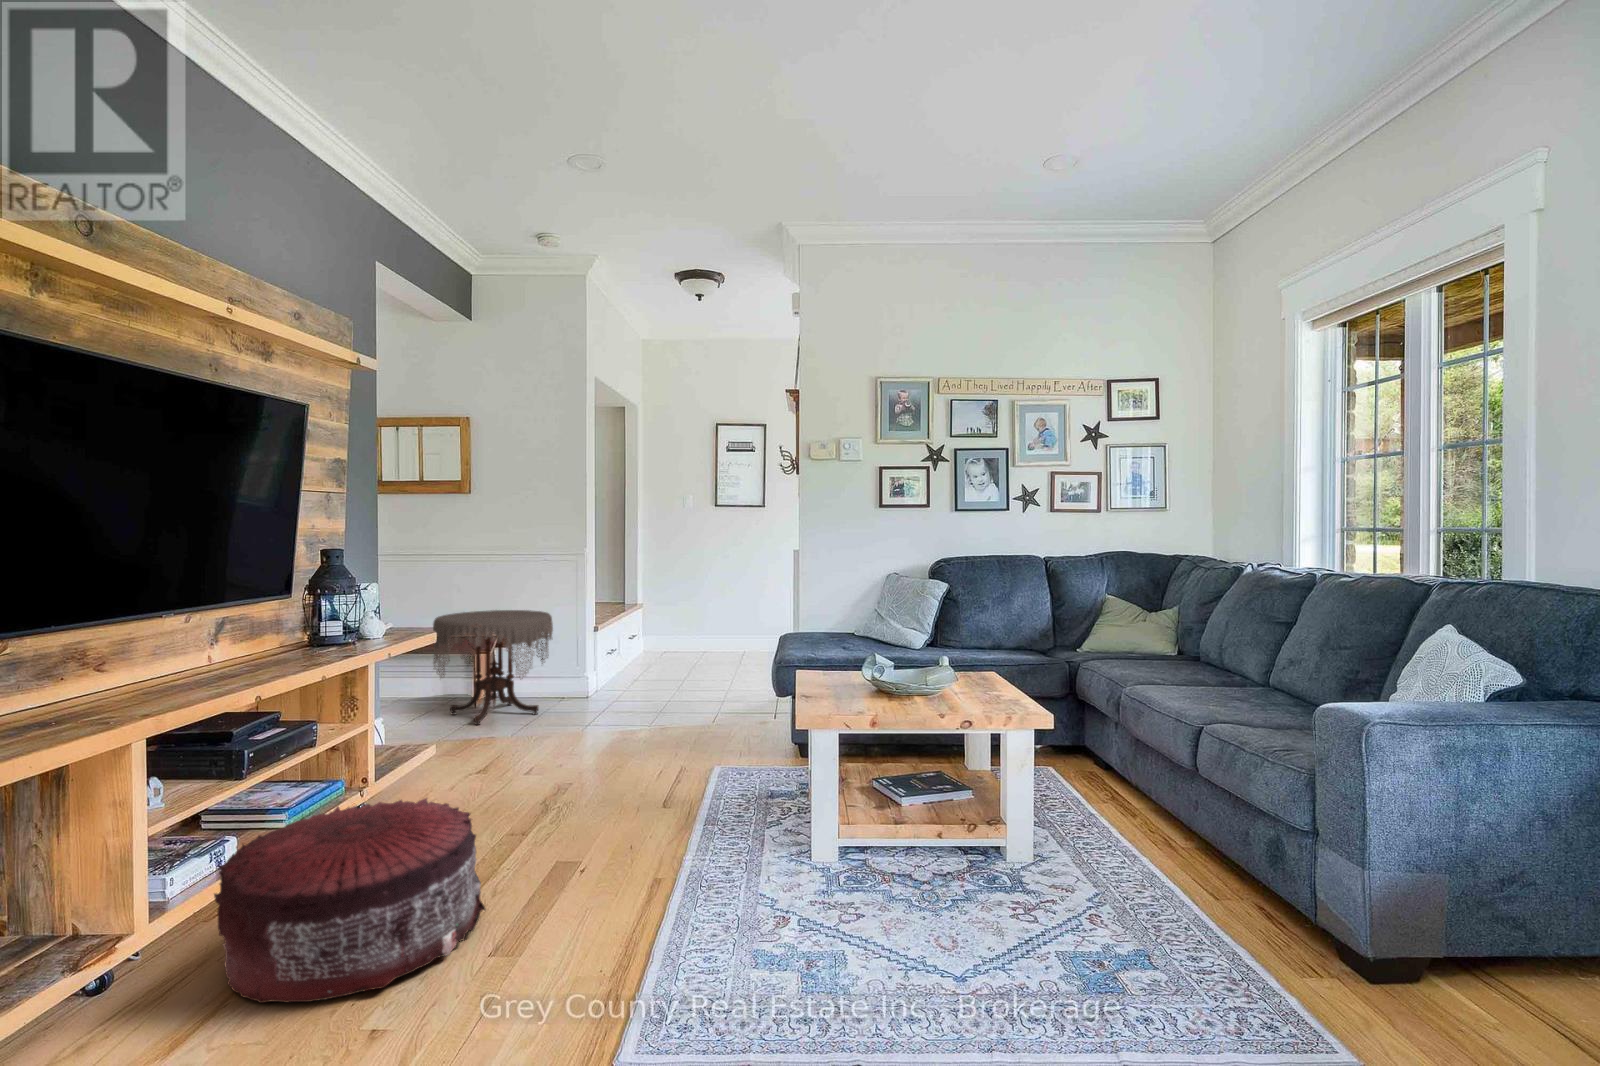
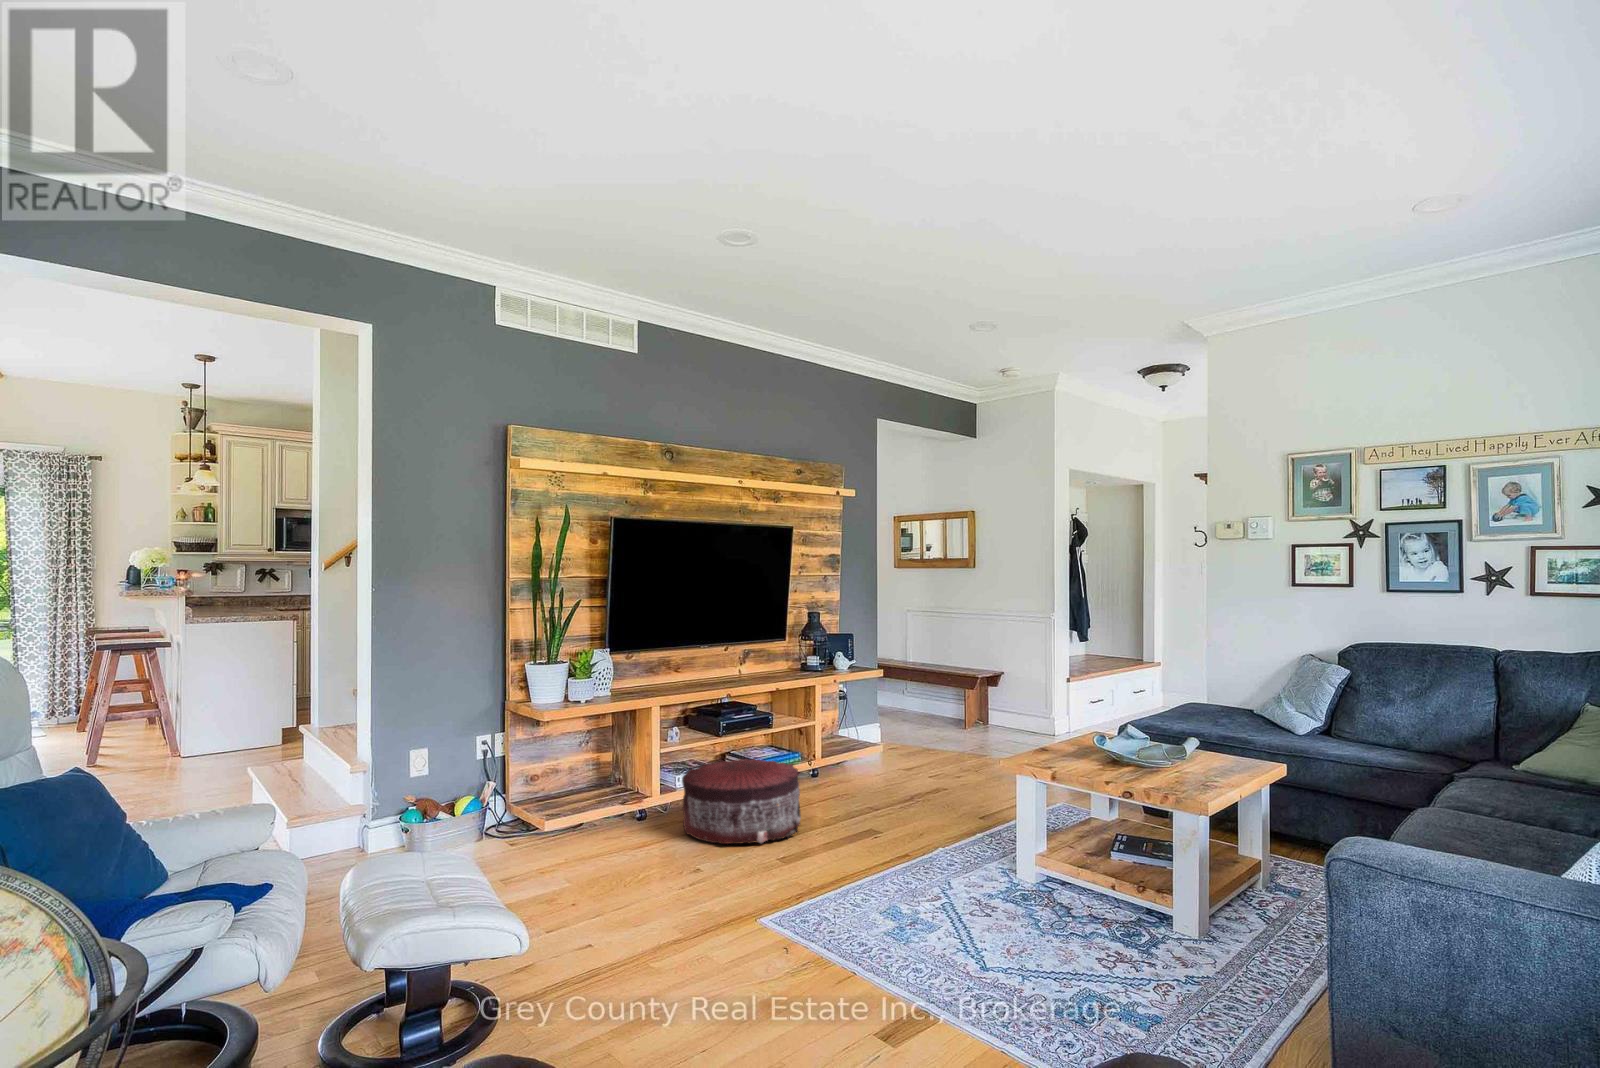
side table: present [433,610,553,725] -> none [927,661,1018,750]

